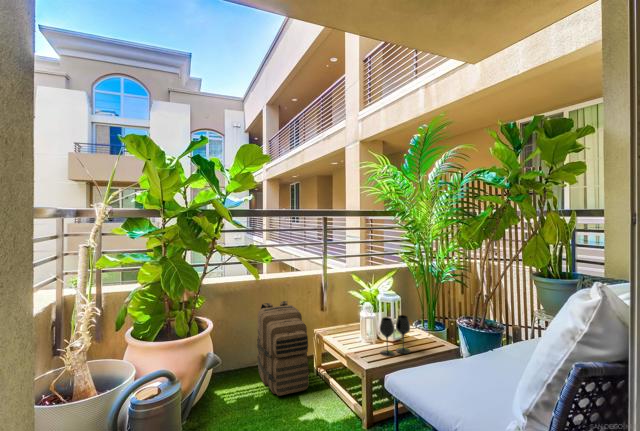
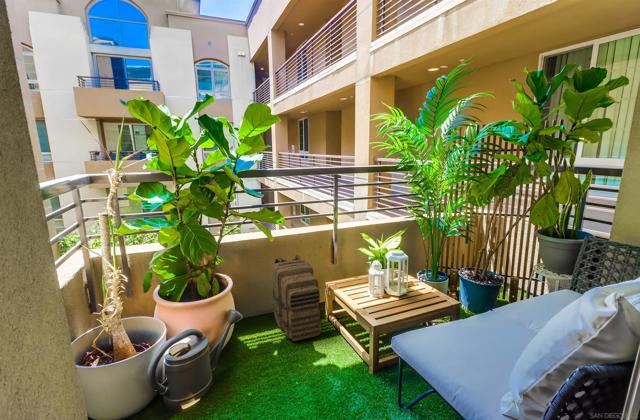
wine glass: present [380,315,411,357] -> none [386,275,416,313]

